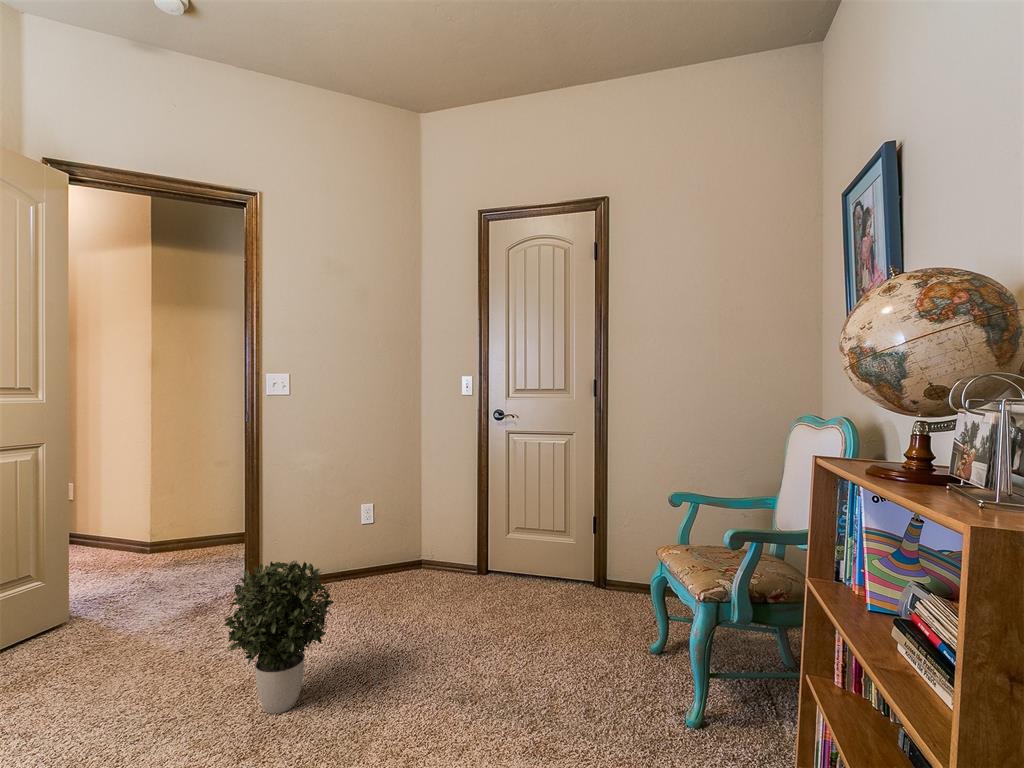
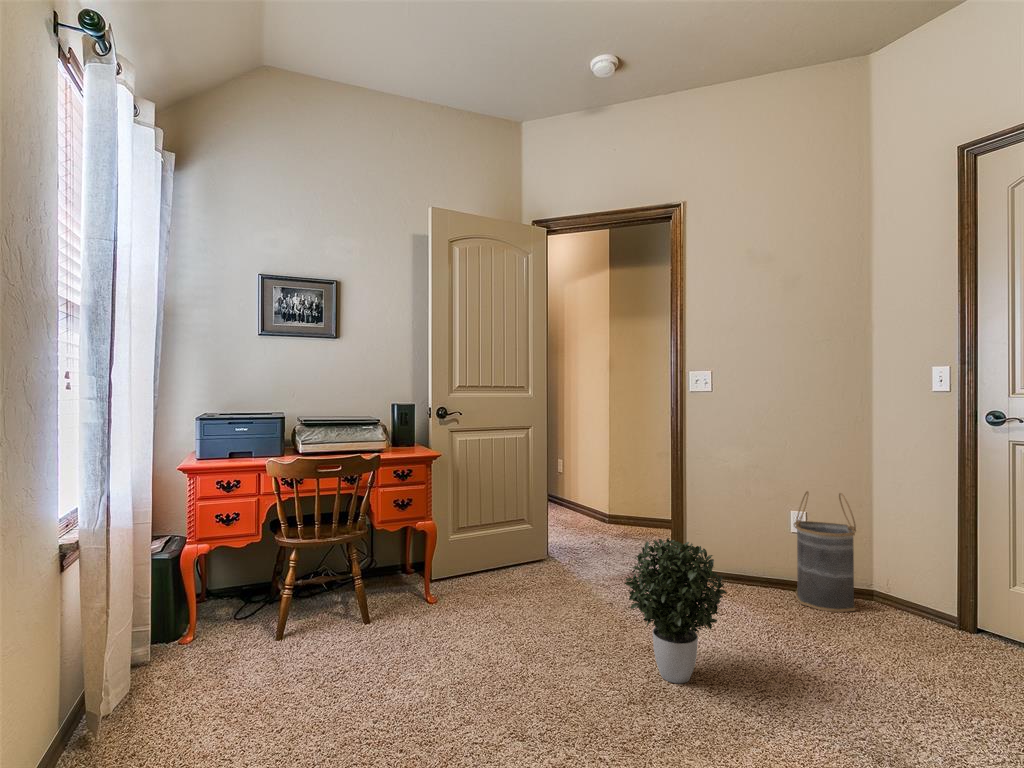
basket: none [368,483,418,590] -> present [794,491,856,612]

